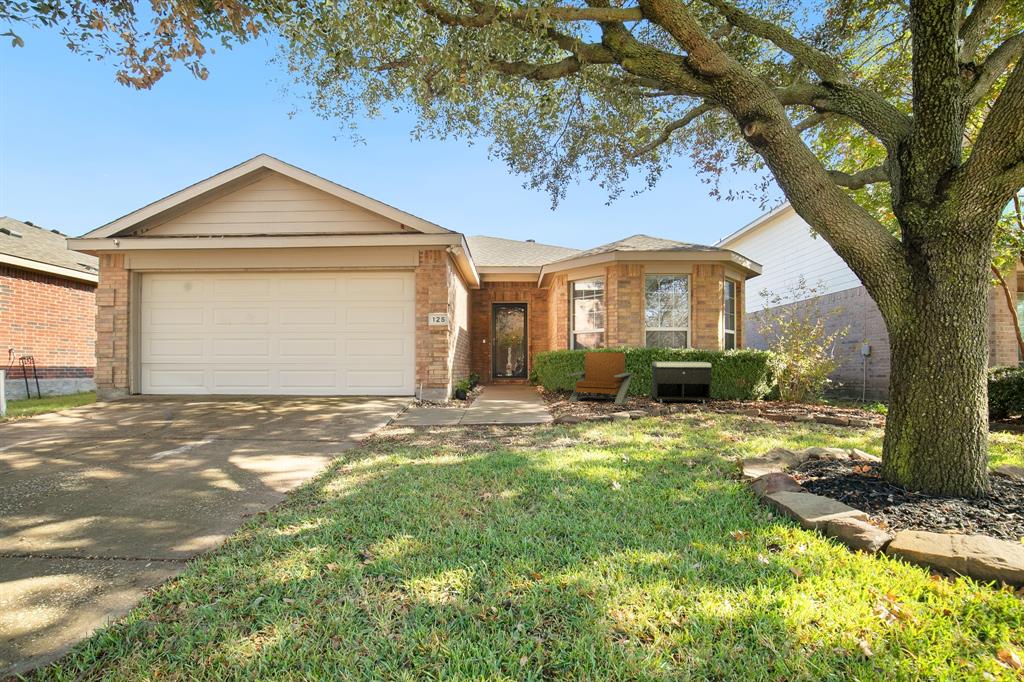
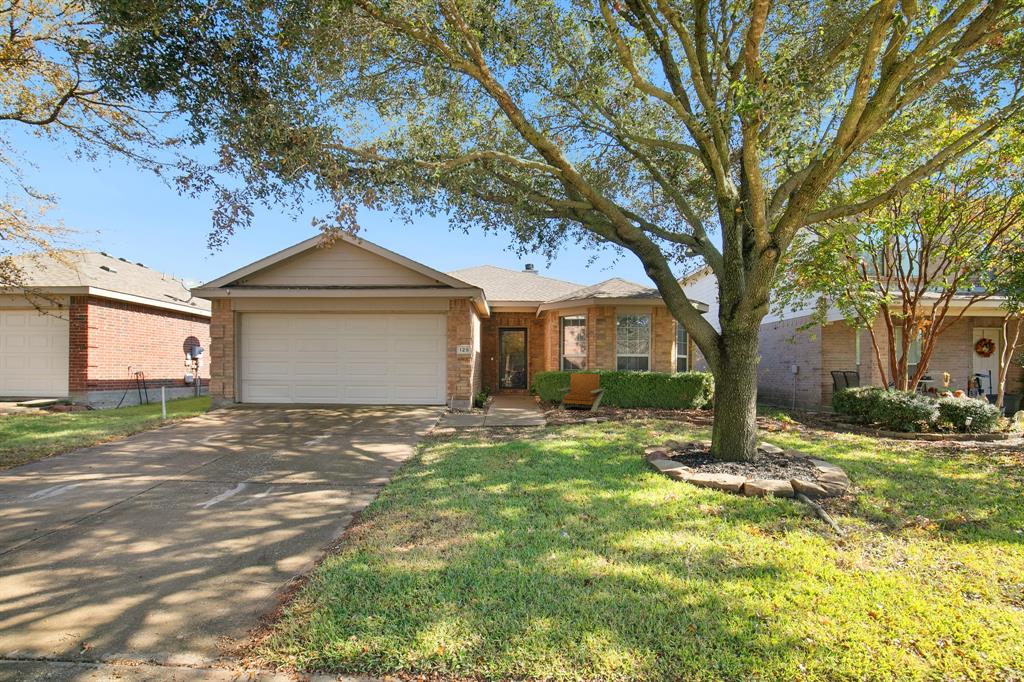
storage bench: present [652,362,711,404] -> none [619,381,660,412]

